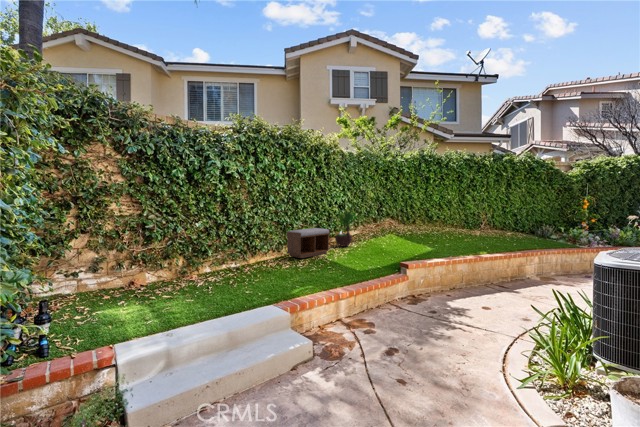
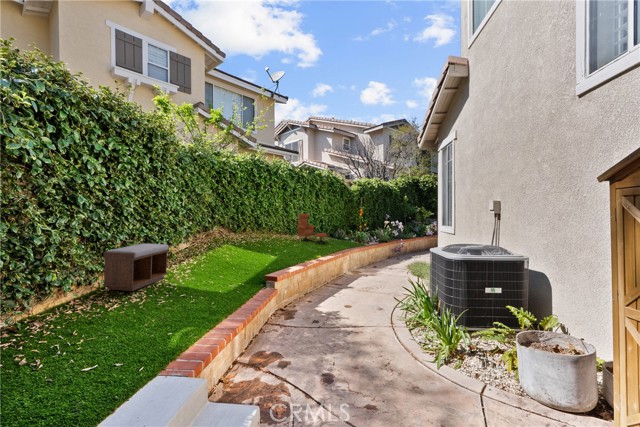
lounge chair: none [477,205,514,238] -> present [297,214,327,243]
potted tree: present [335,212,355,247] -> none [167,215,199,266]

